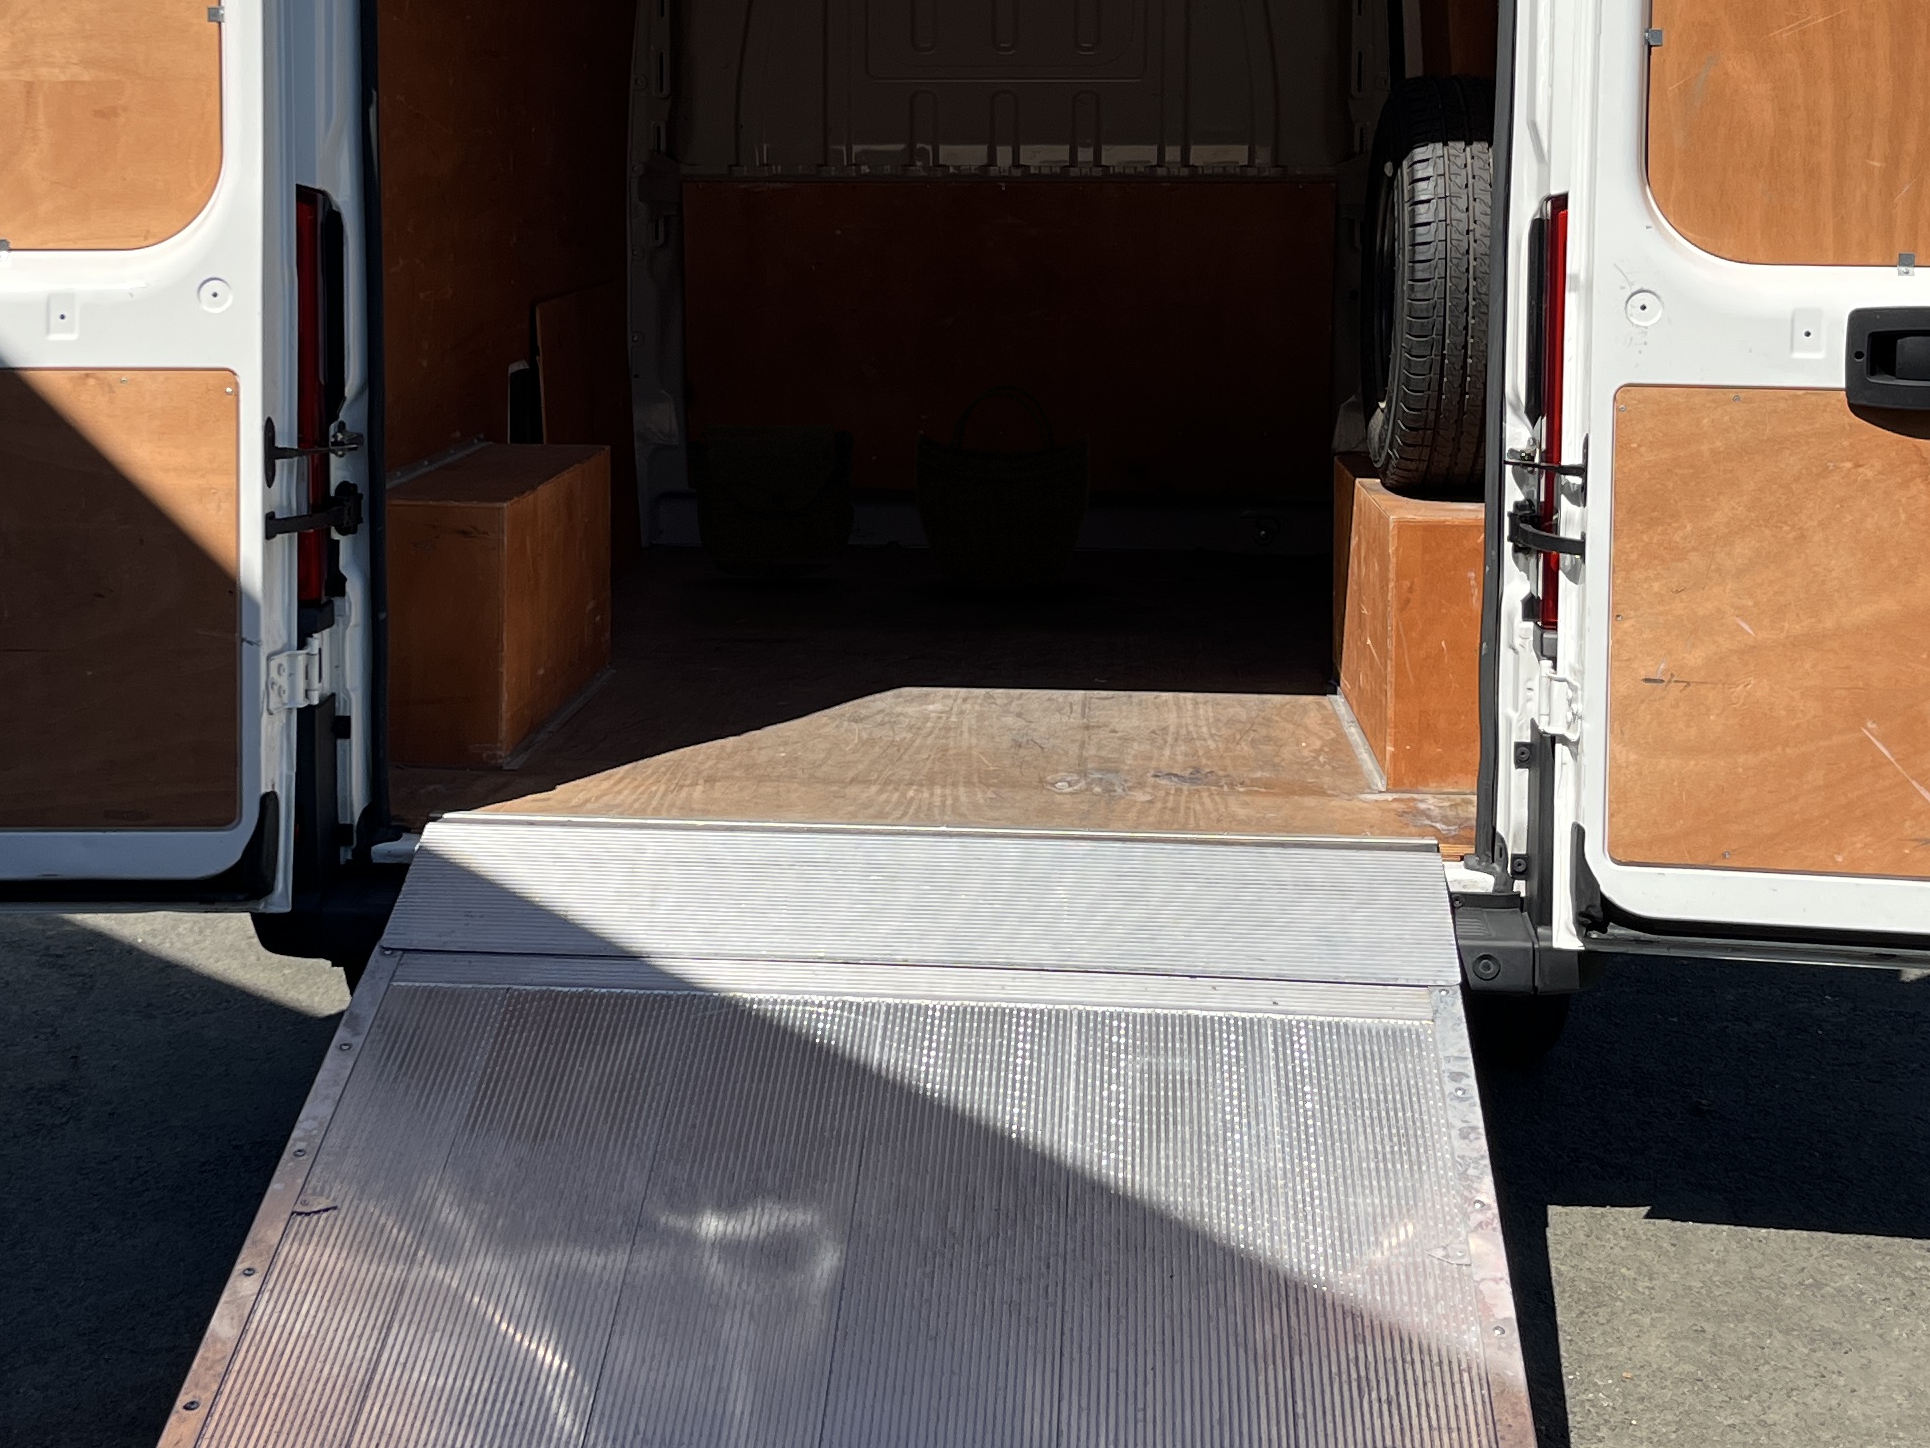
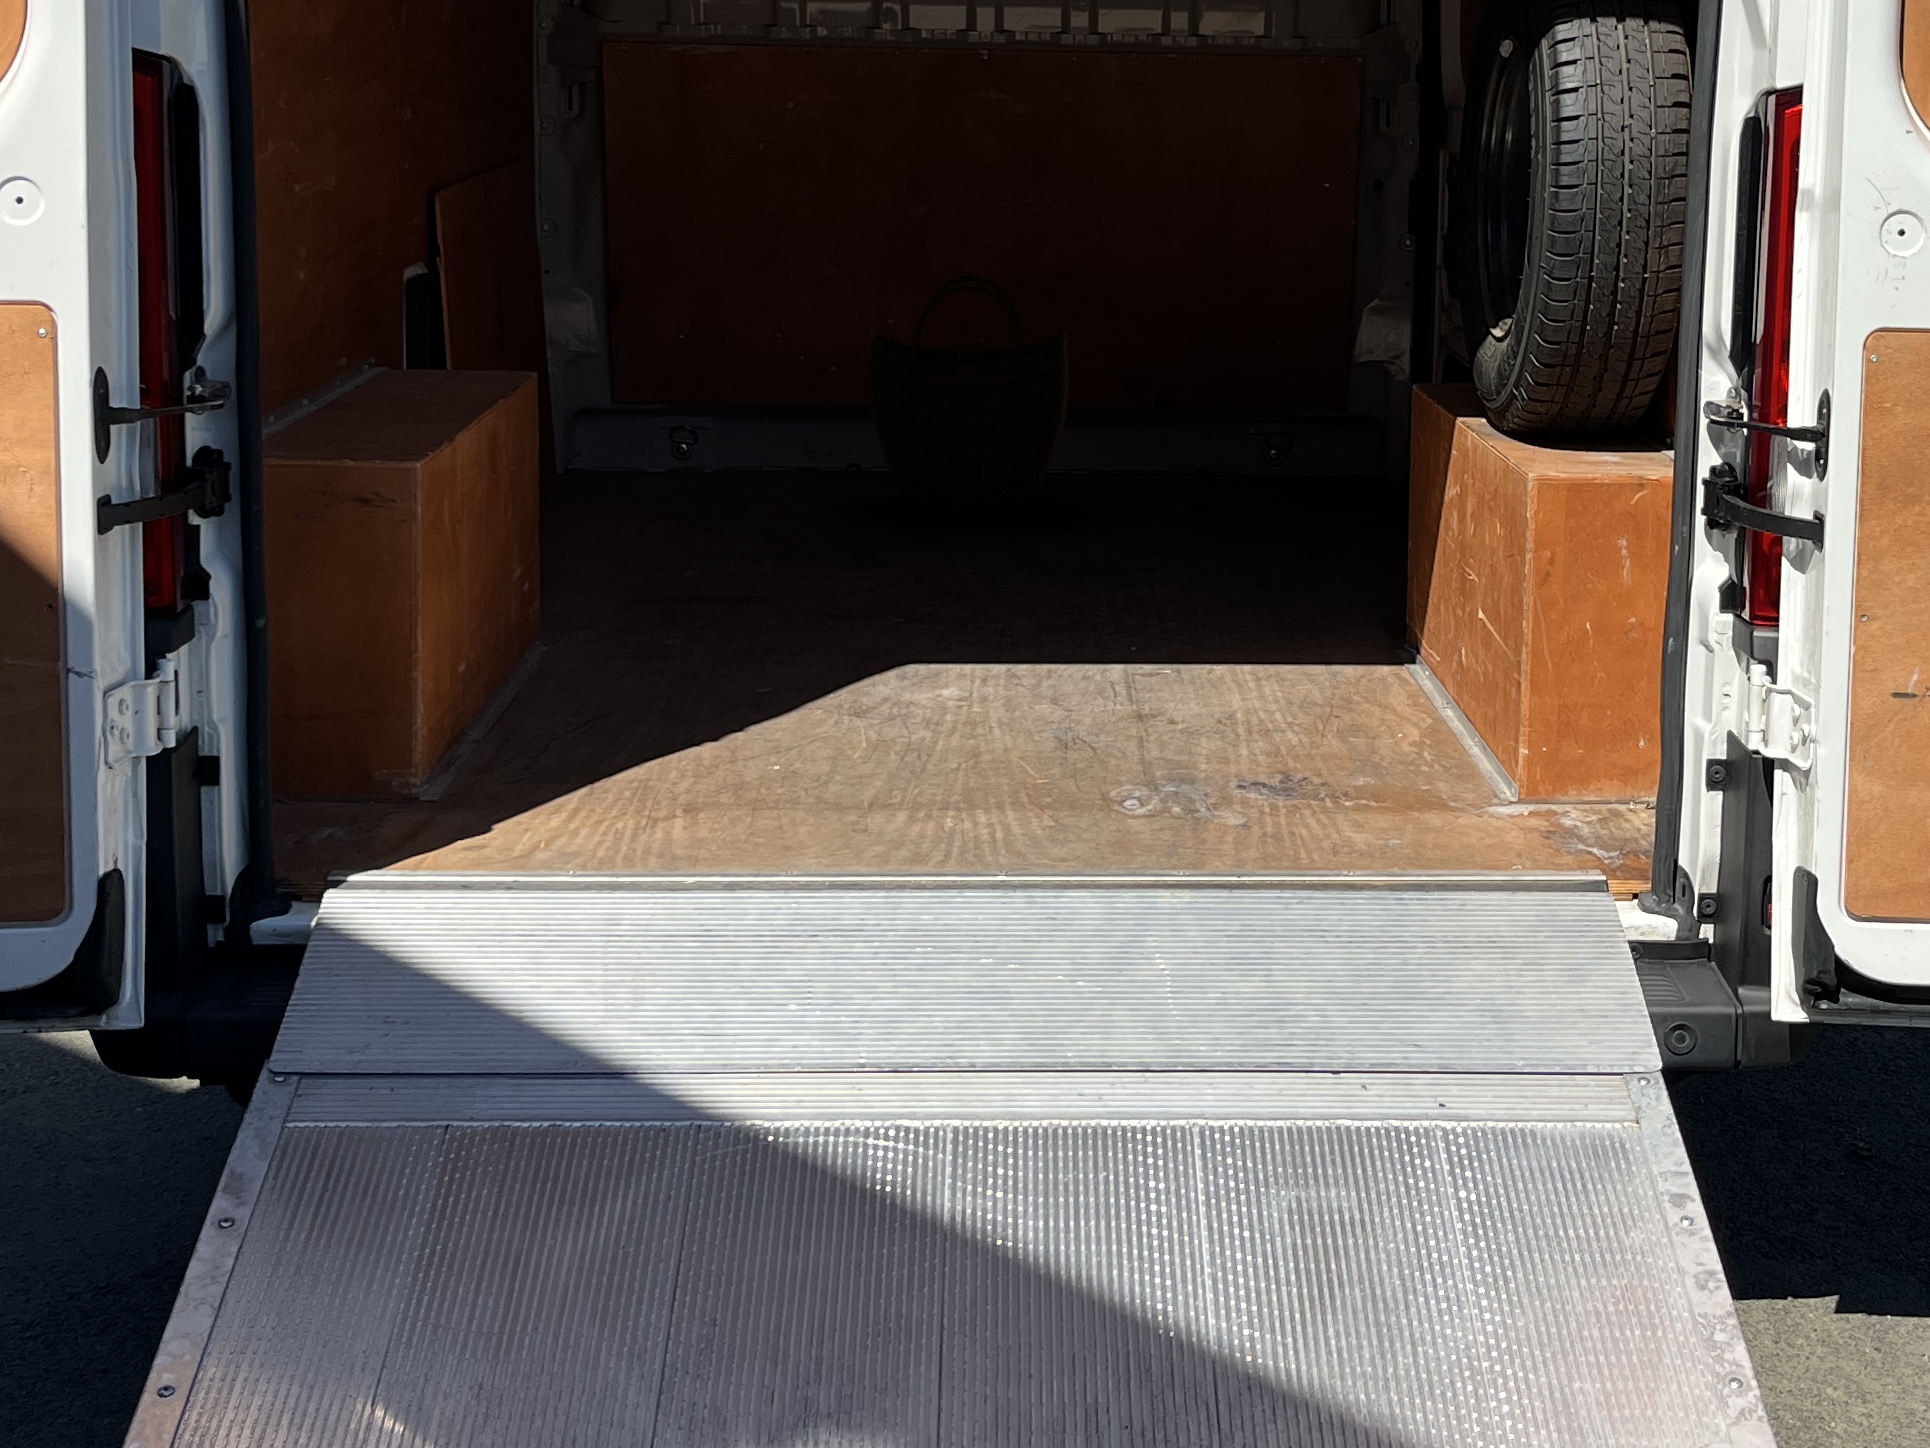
bag: present [687,424,855,579] -> none [602,320,799,496]

